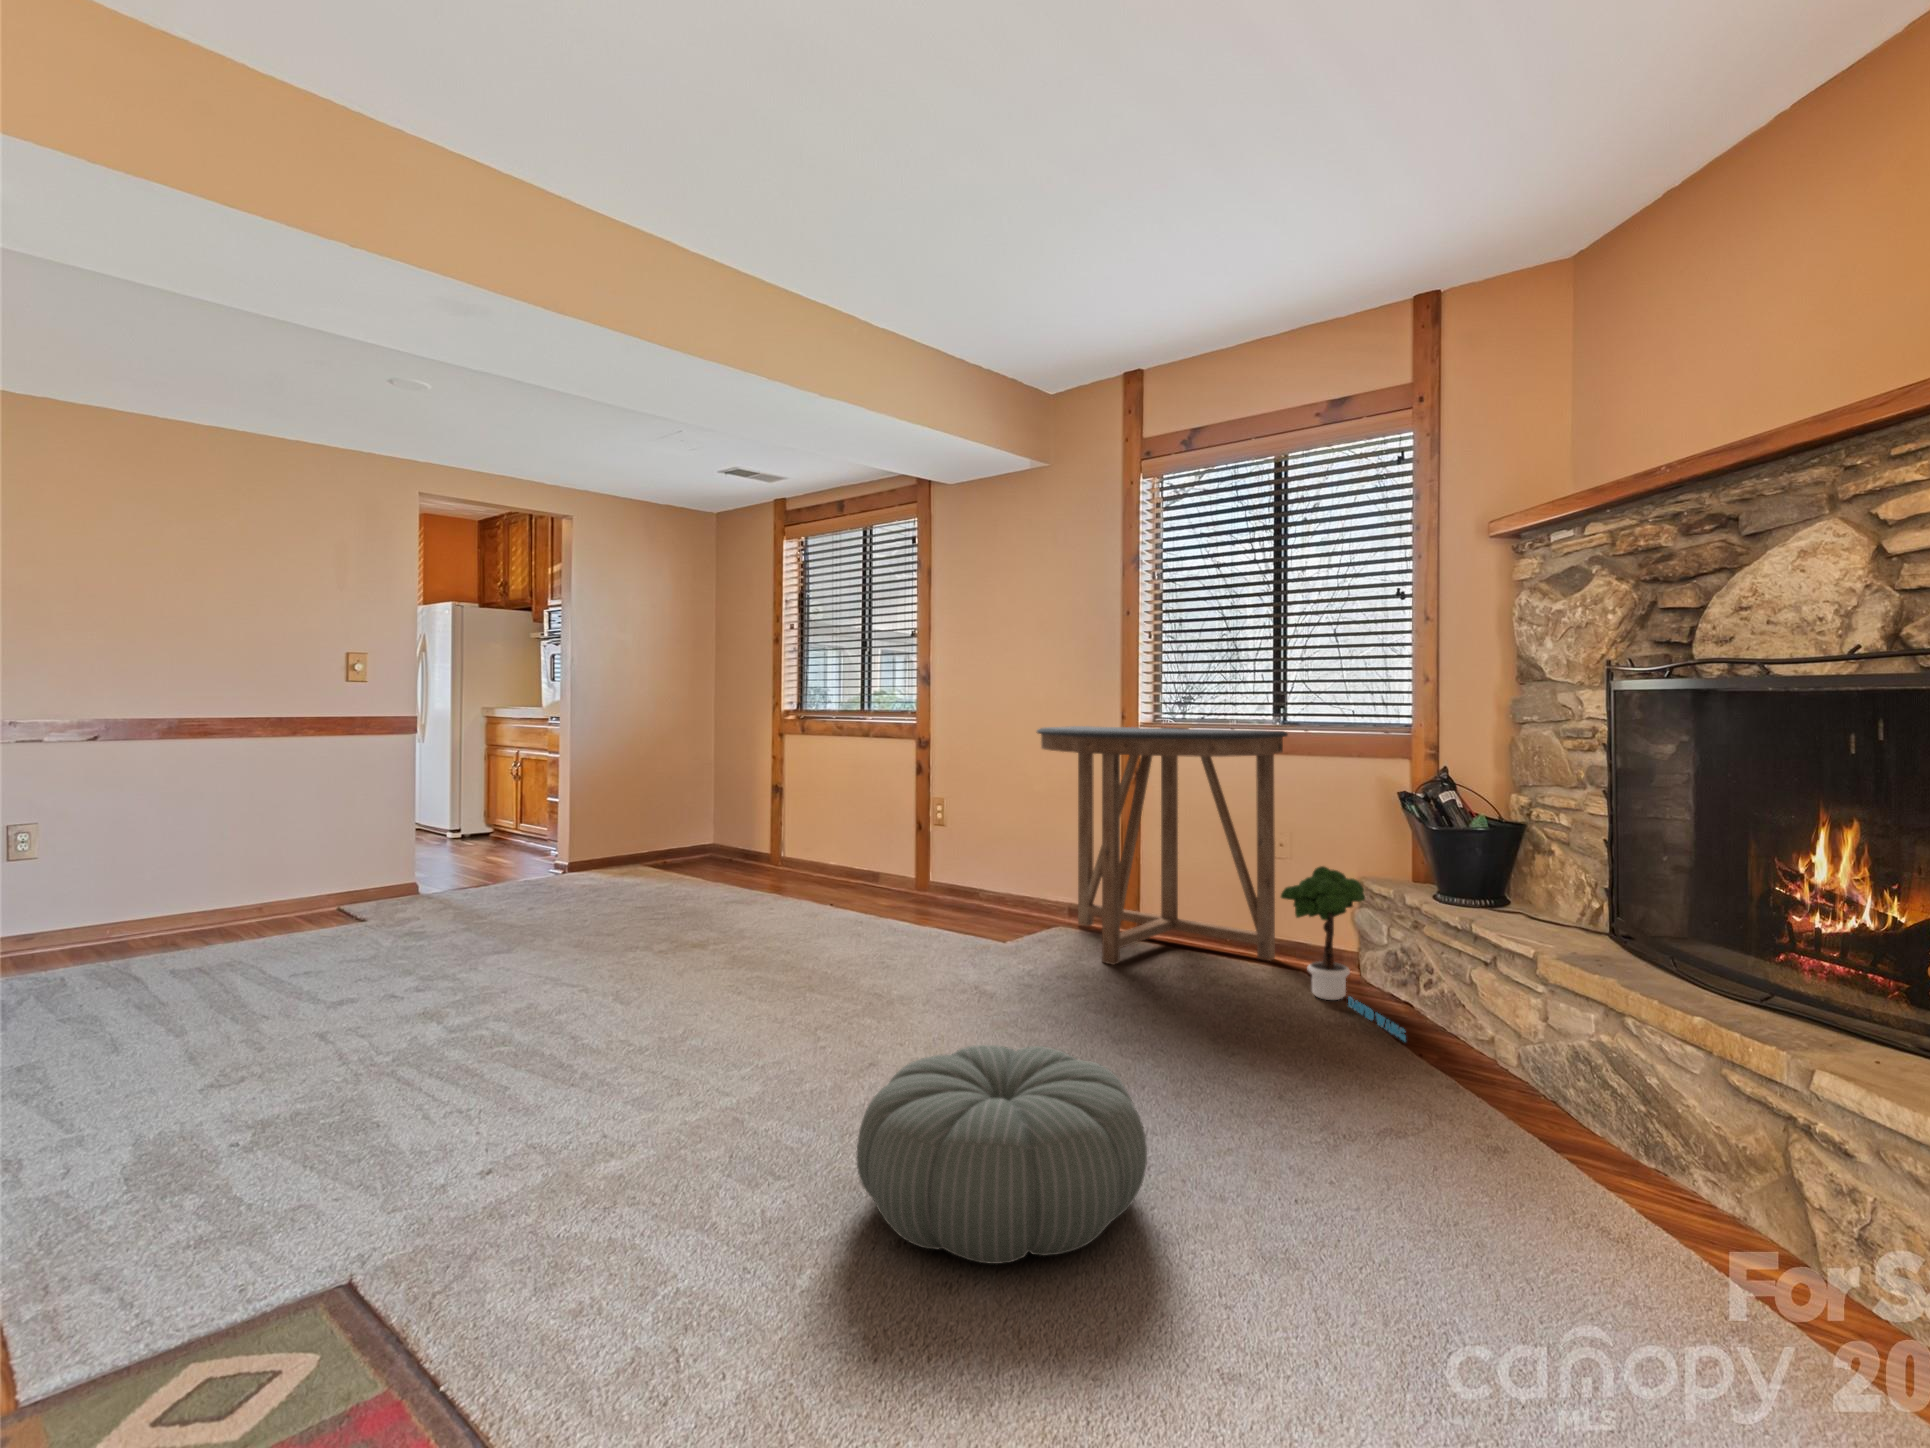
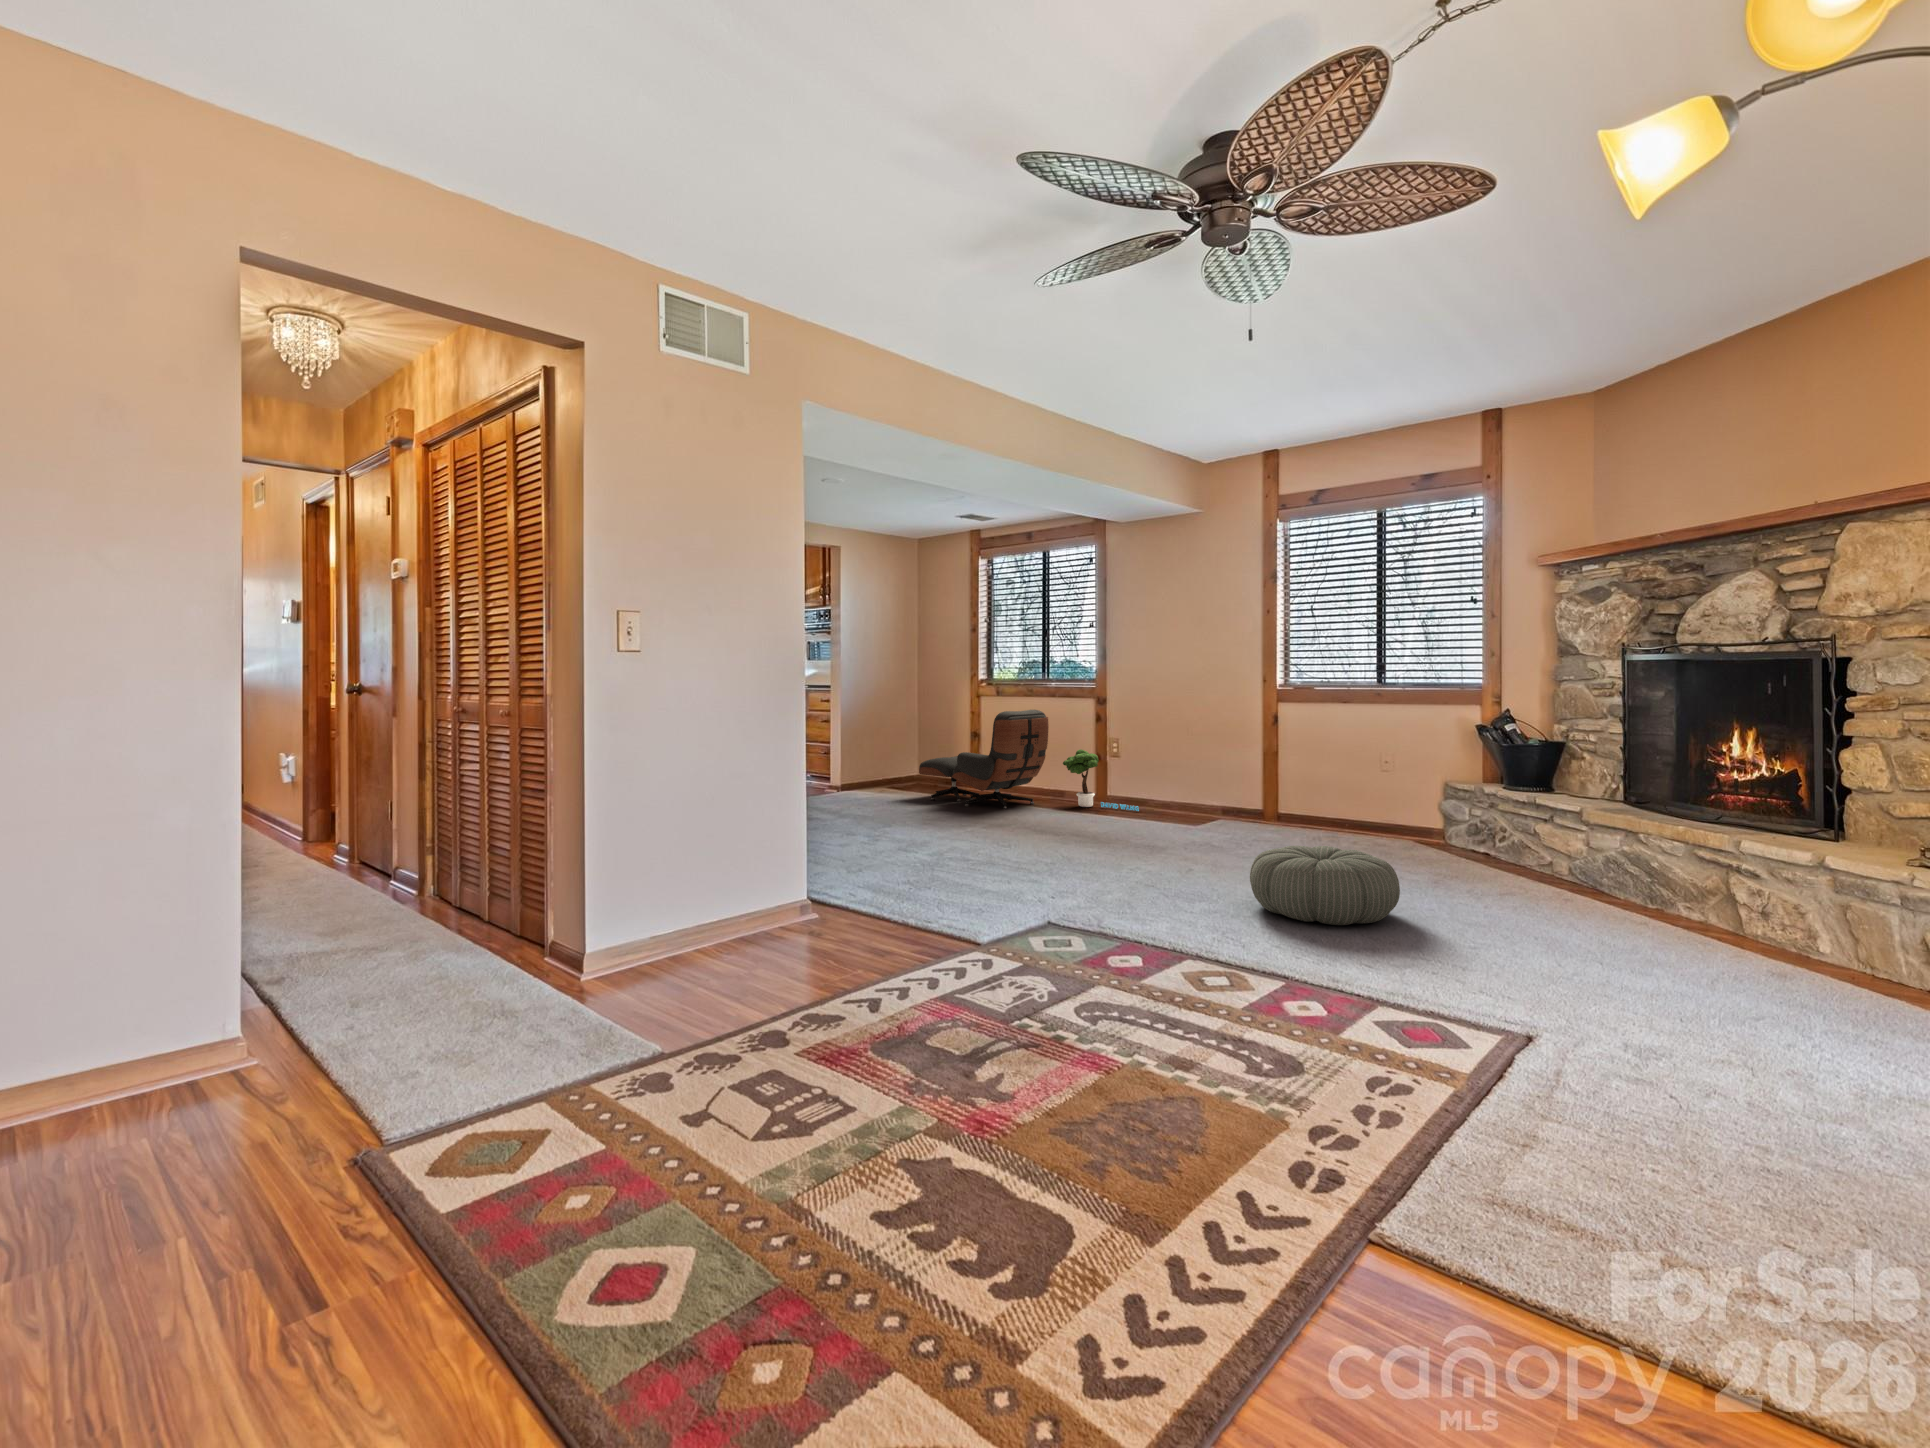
console table: present [1037,726,1288,965] -> none [1211,689,1392,838]
lounge chair: none [668,752,847,901] -> present [919,710,1049,809]
potted tree: present [1281,866,1406,1041] -> present [1063,749,1139,811]

